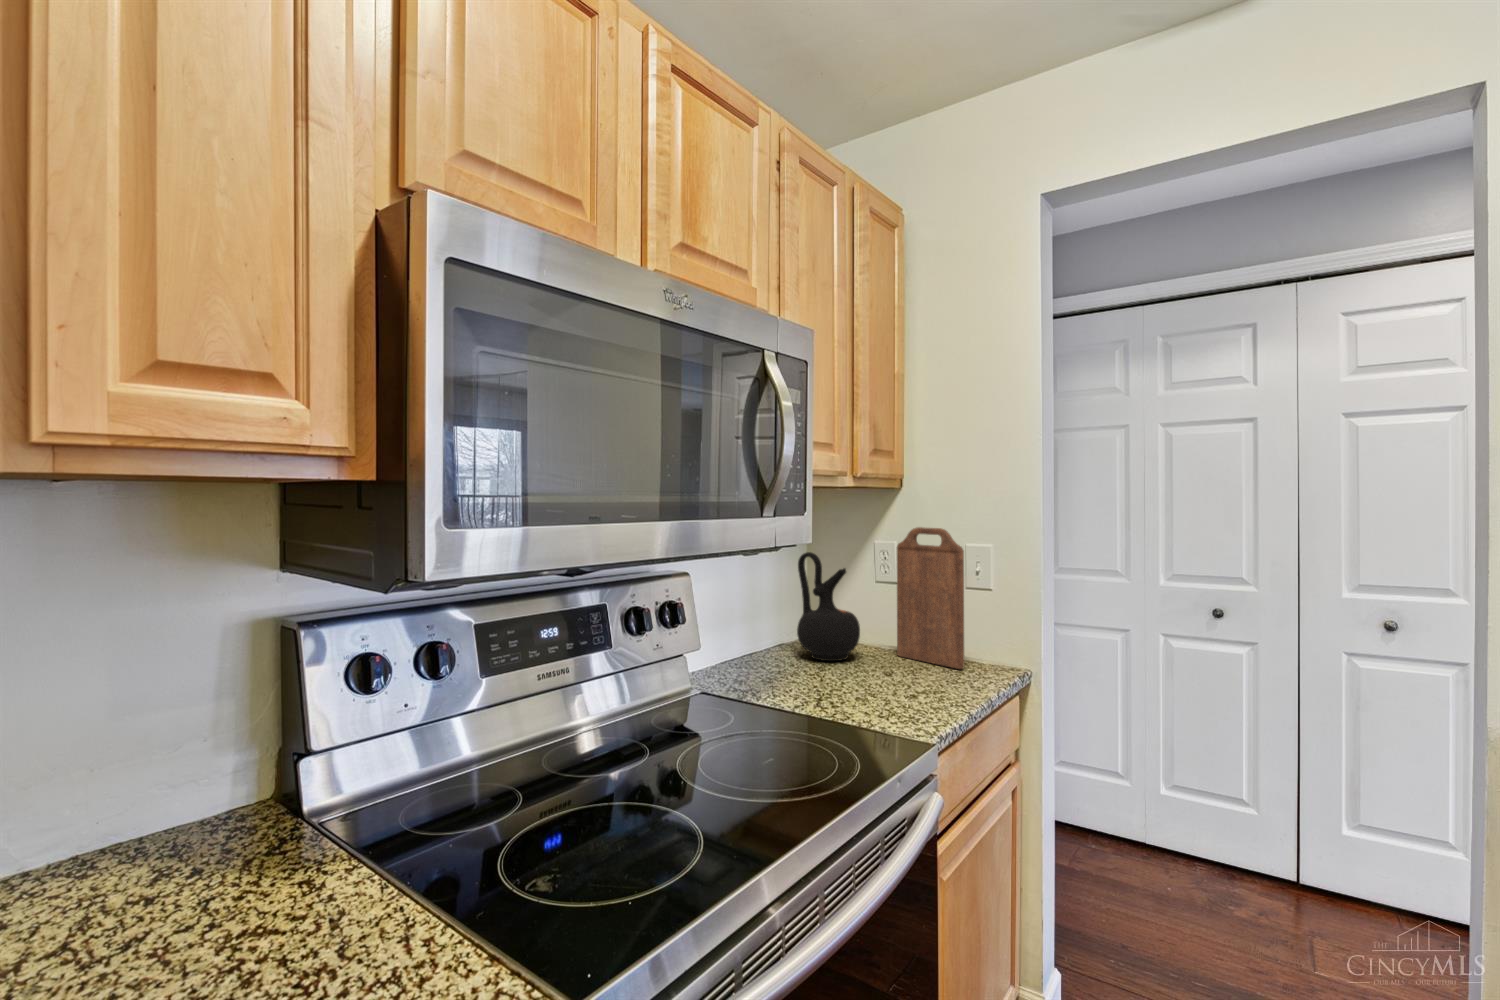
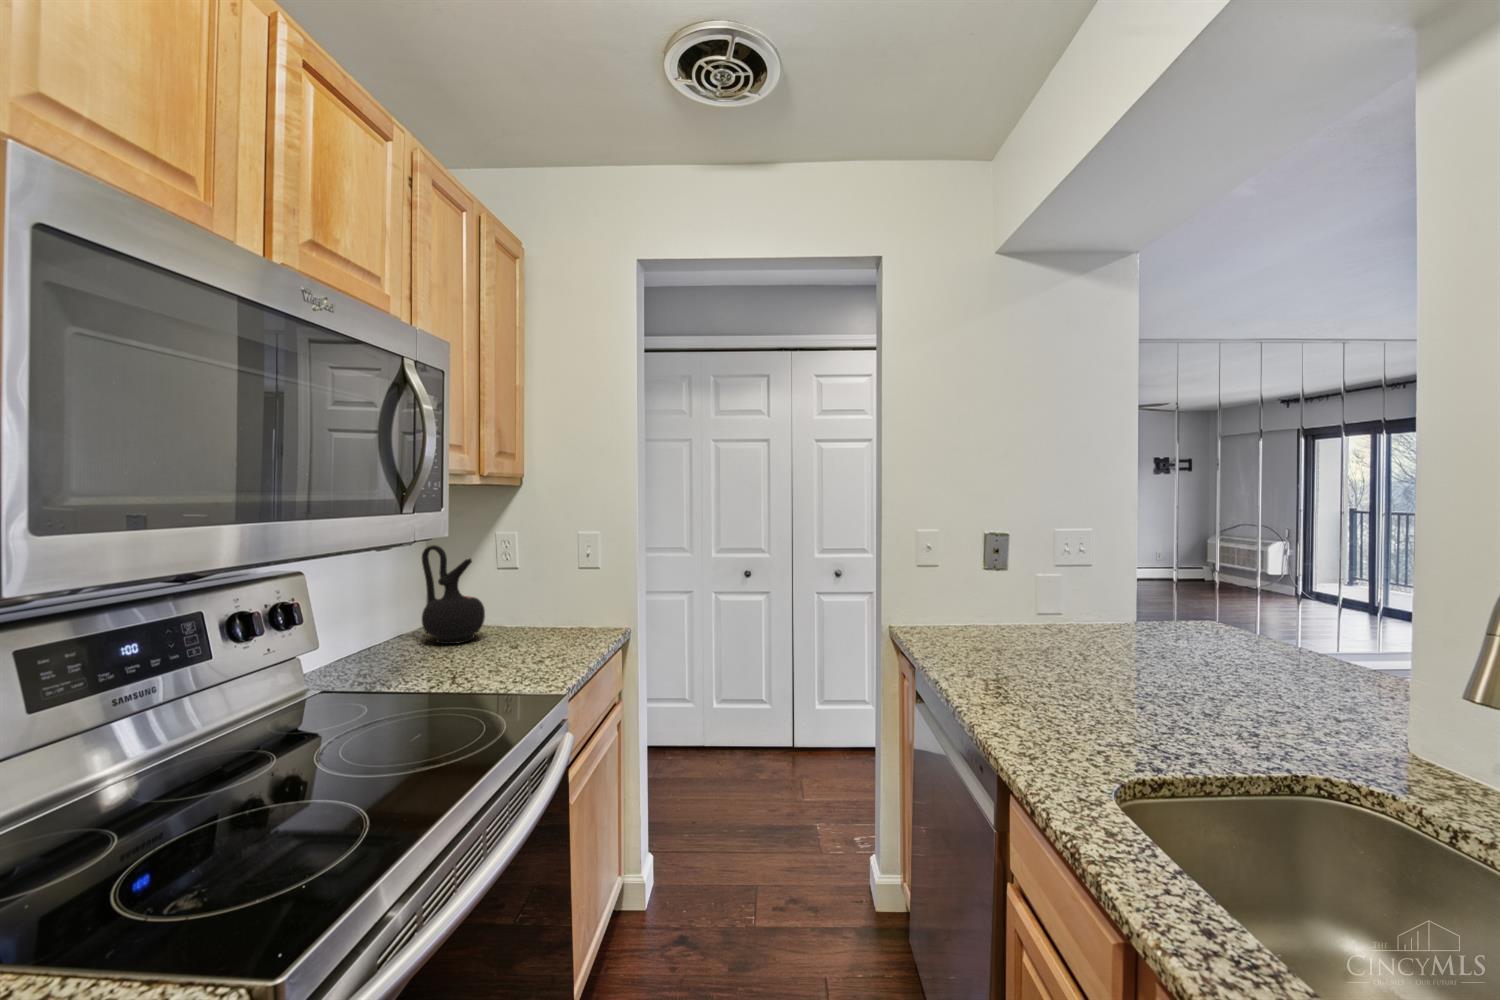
cutting board: present [897,527,964,669] -> none [518,520,578,636]

